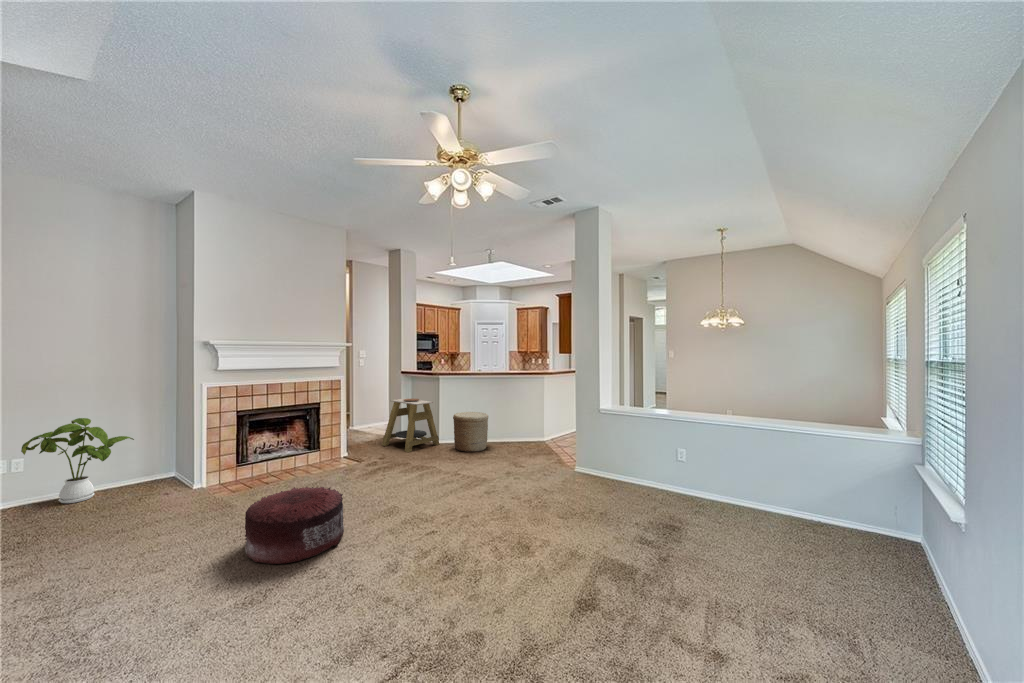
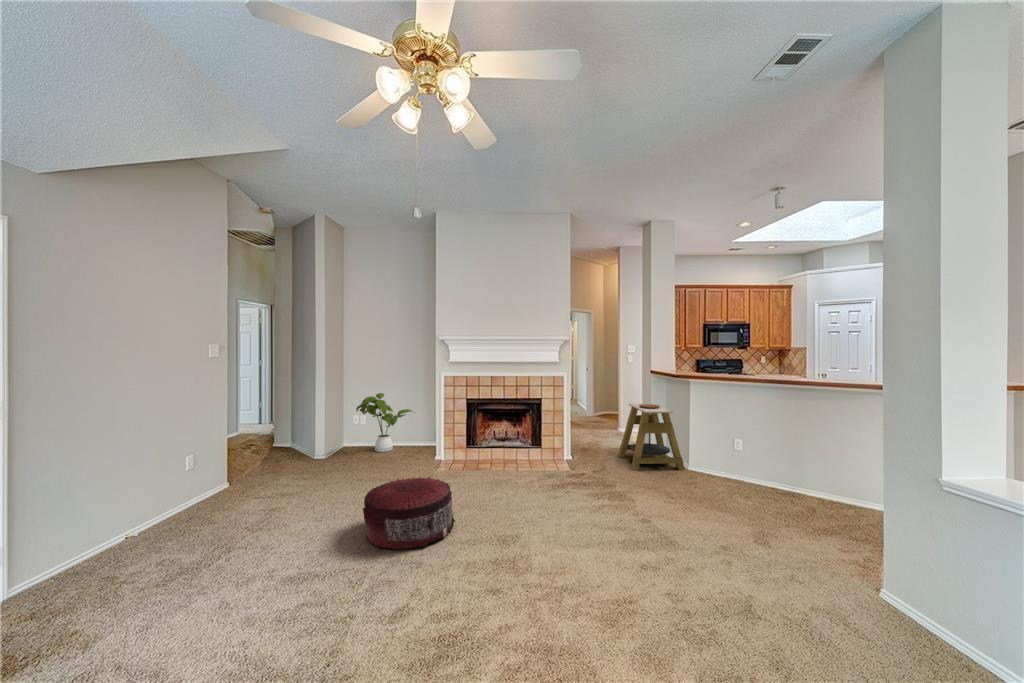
woven basket: present [453,412,488,452] -> none [692,431,749,493]

